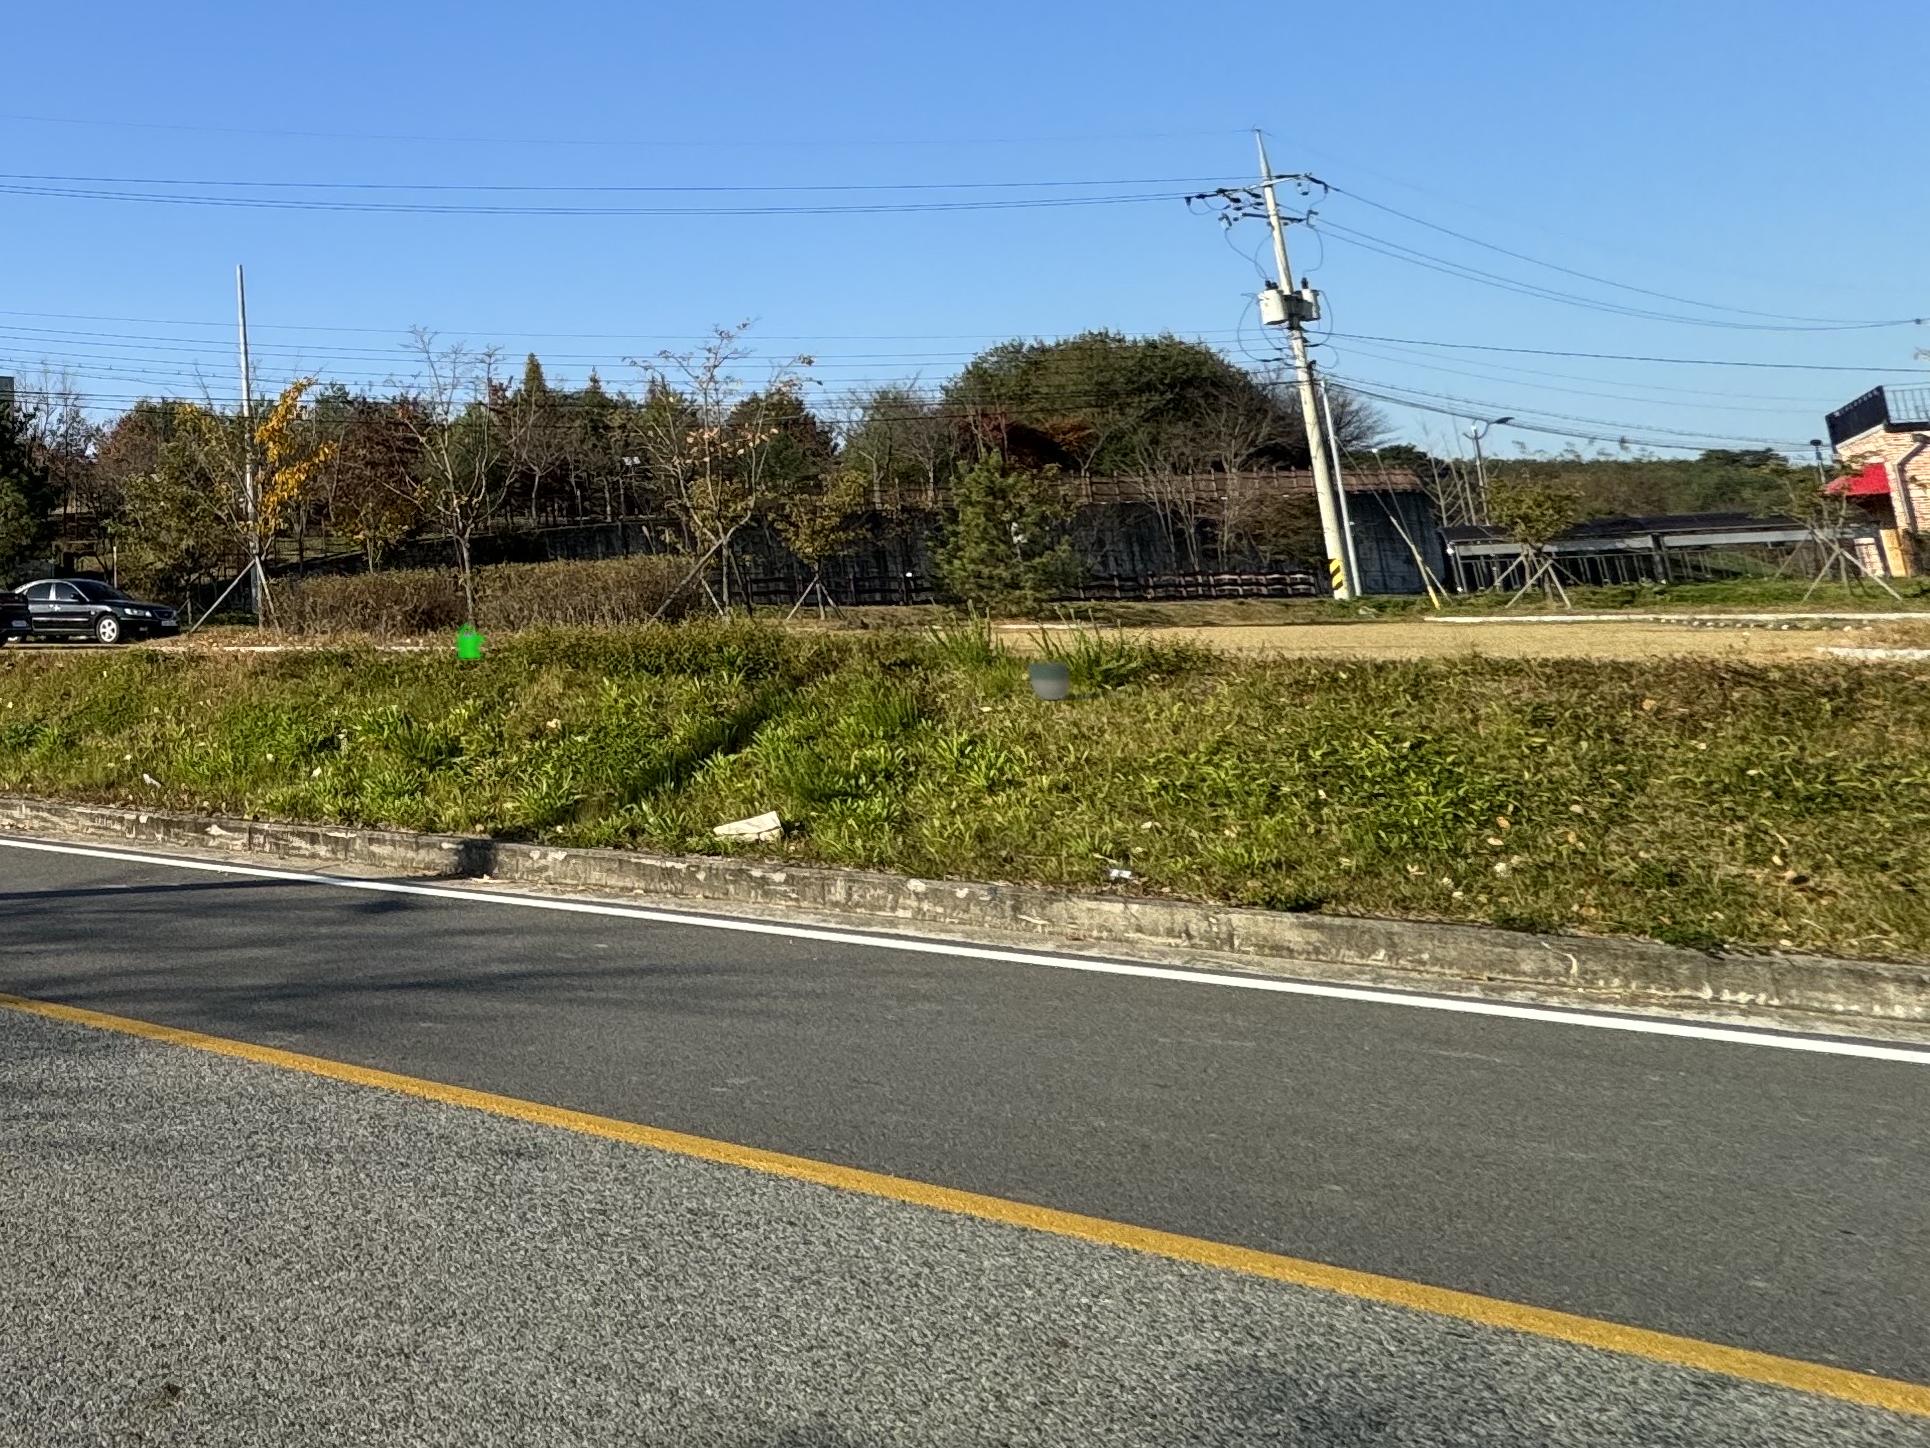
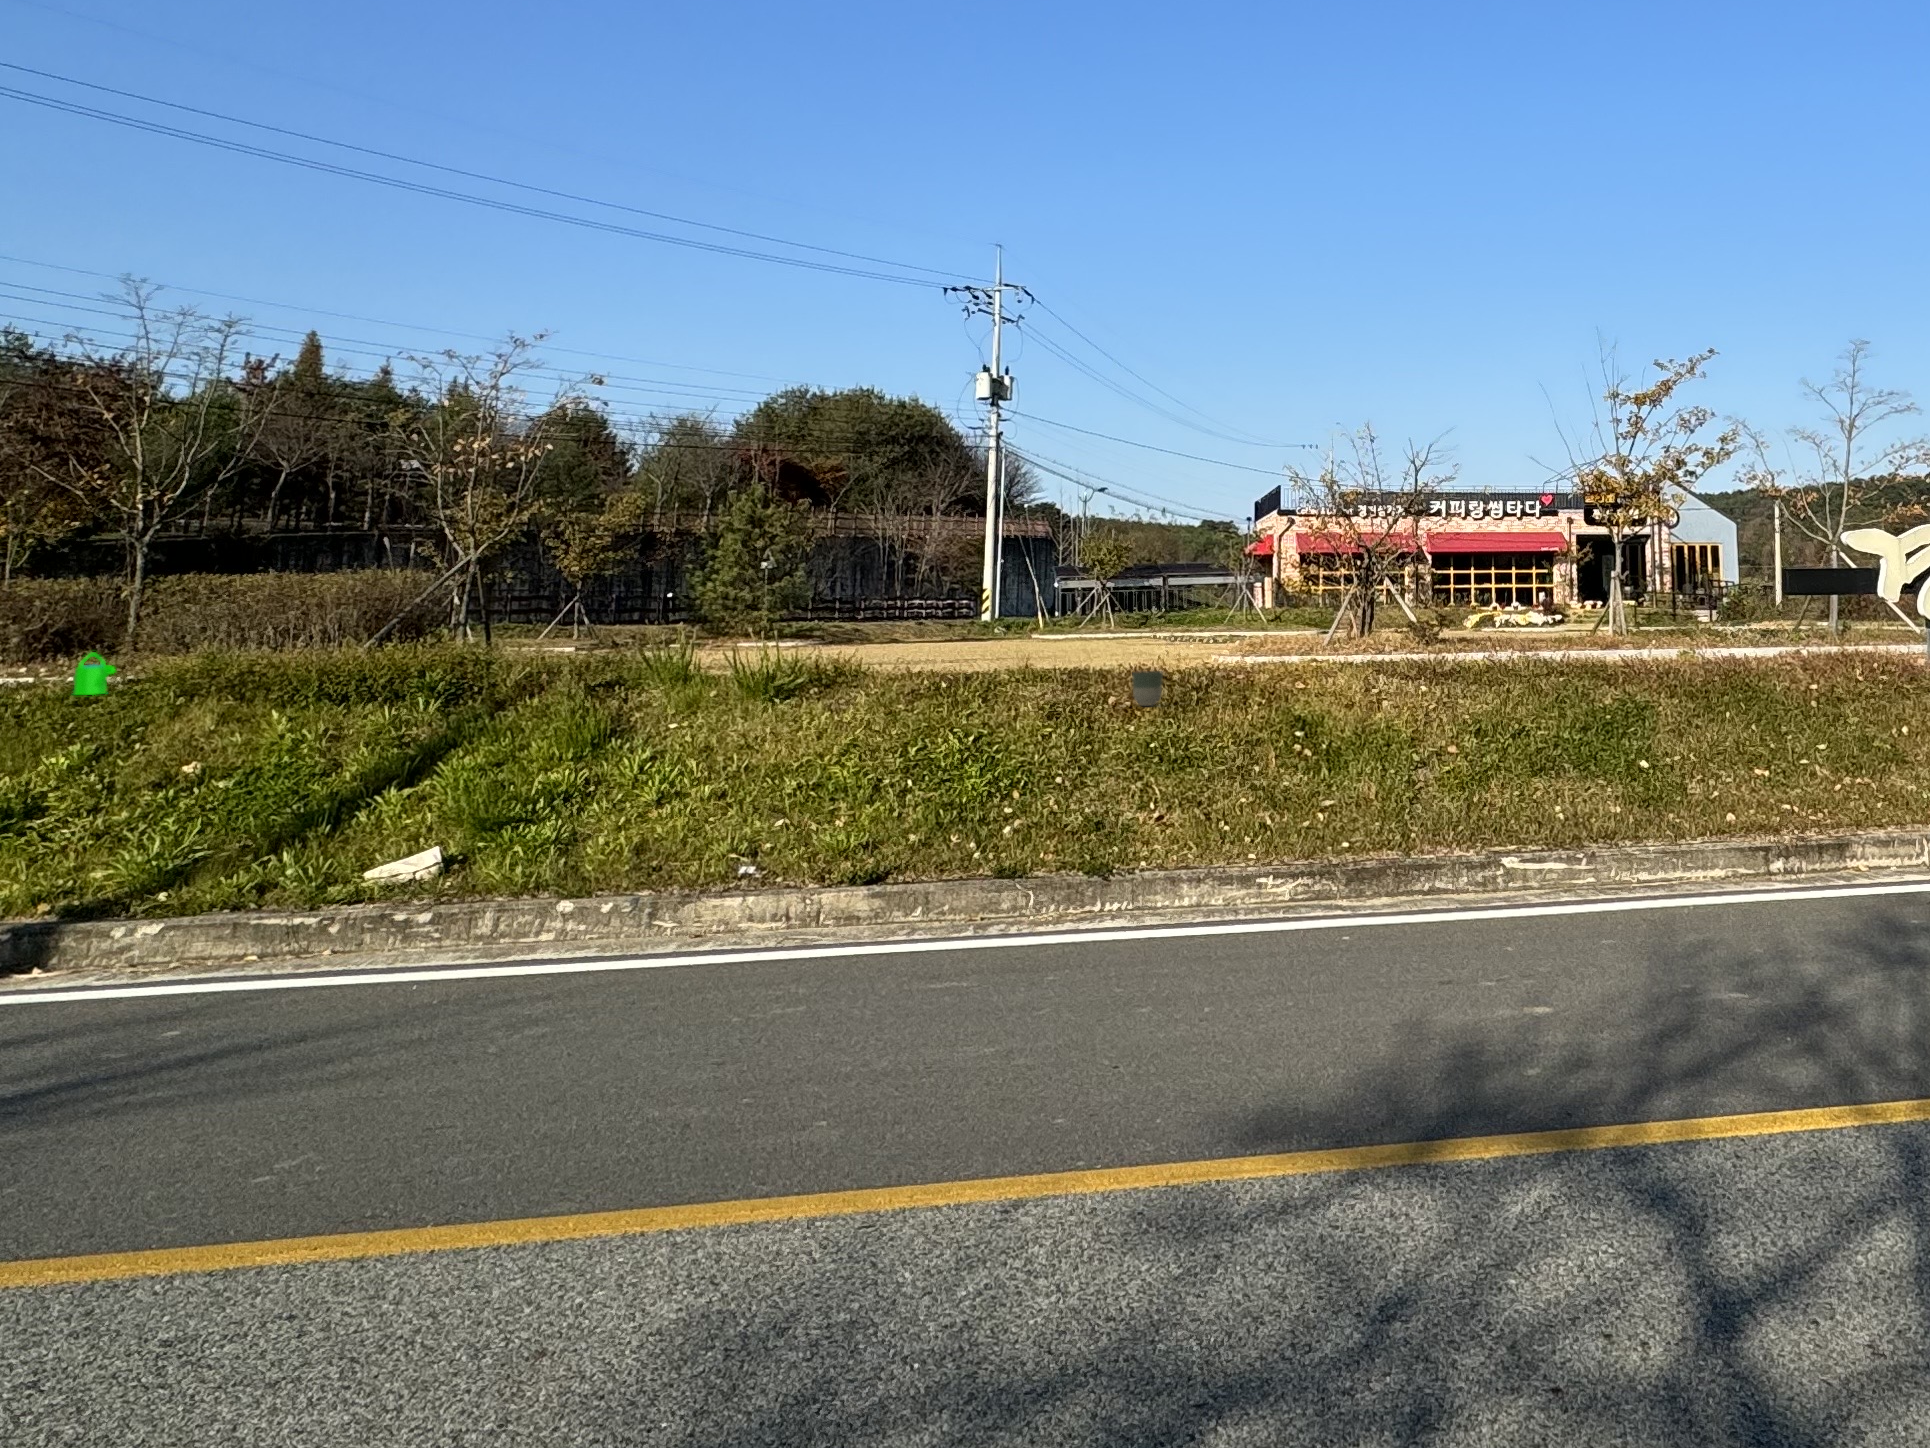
planter: present [1028,663,1068,700] -> present [1132,671,1163,706]

